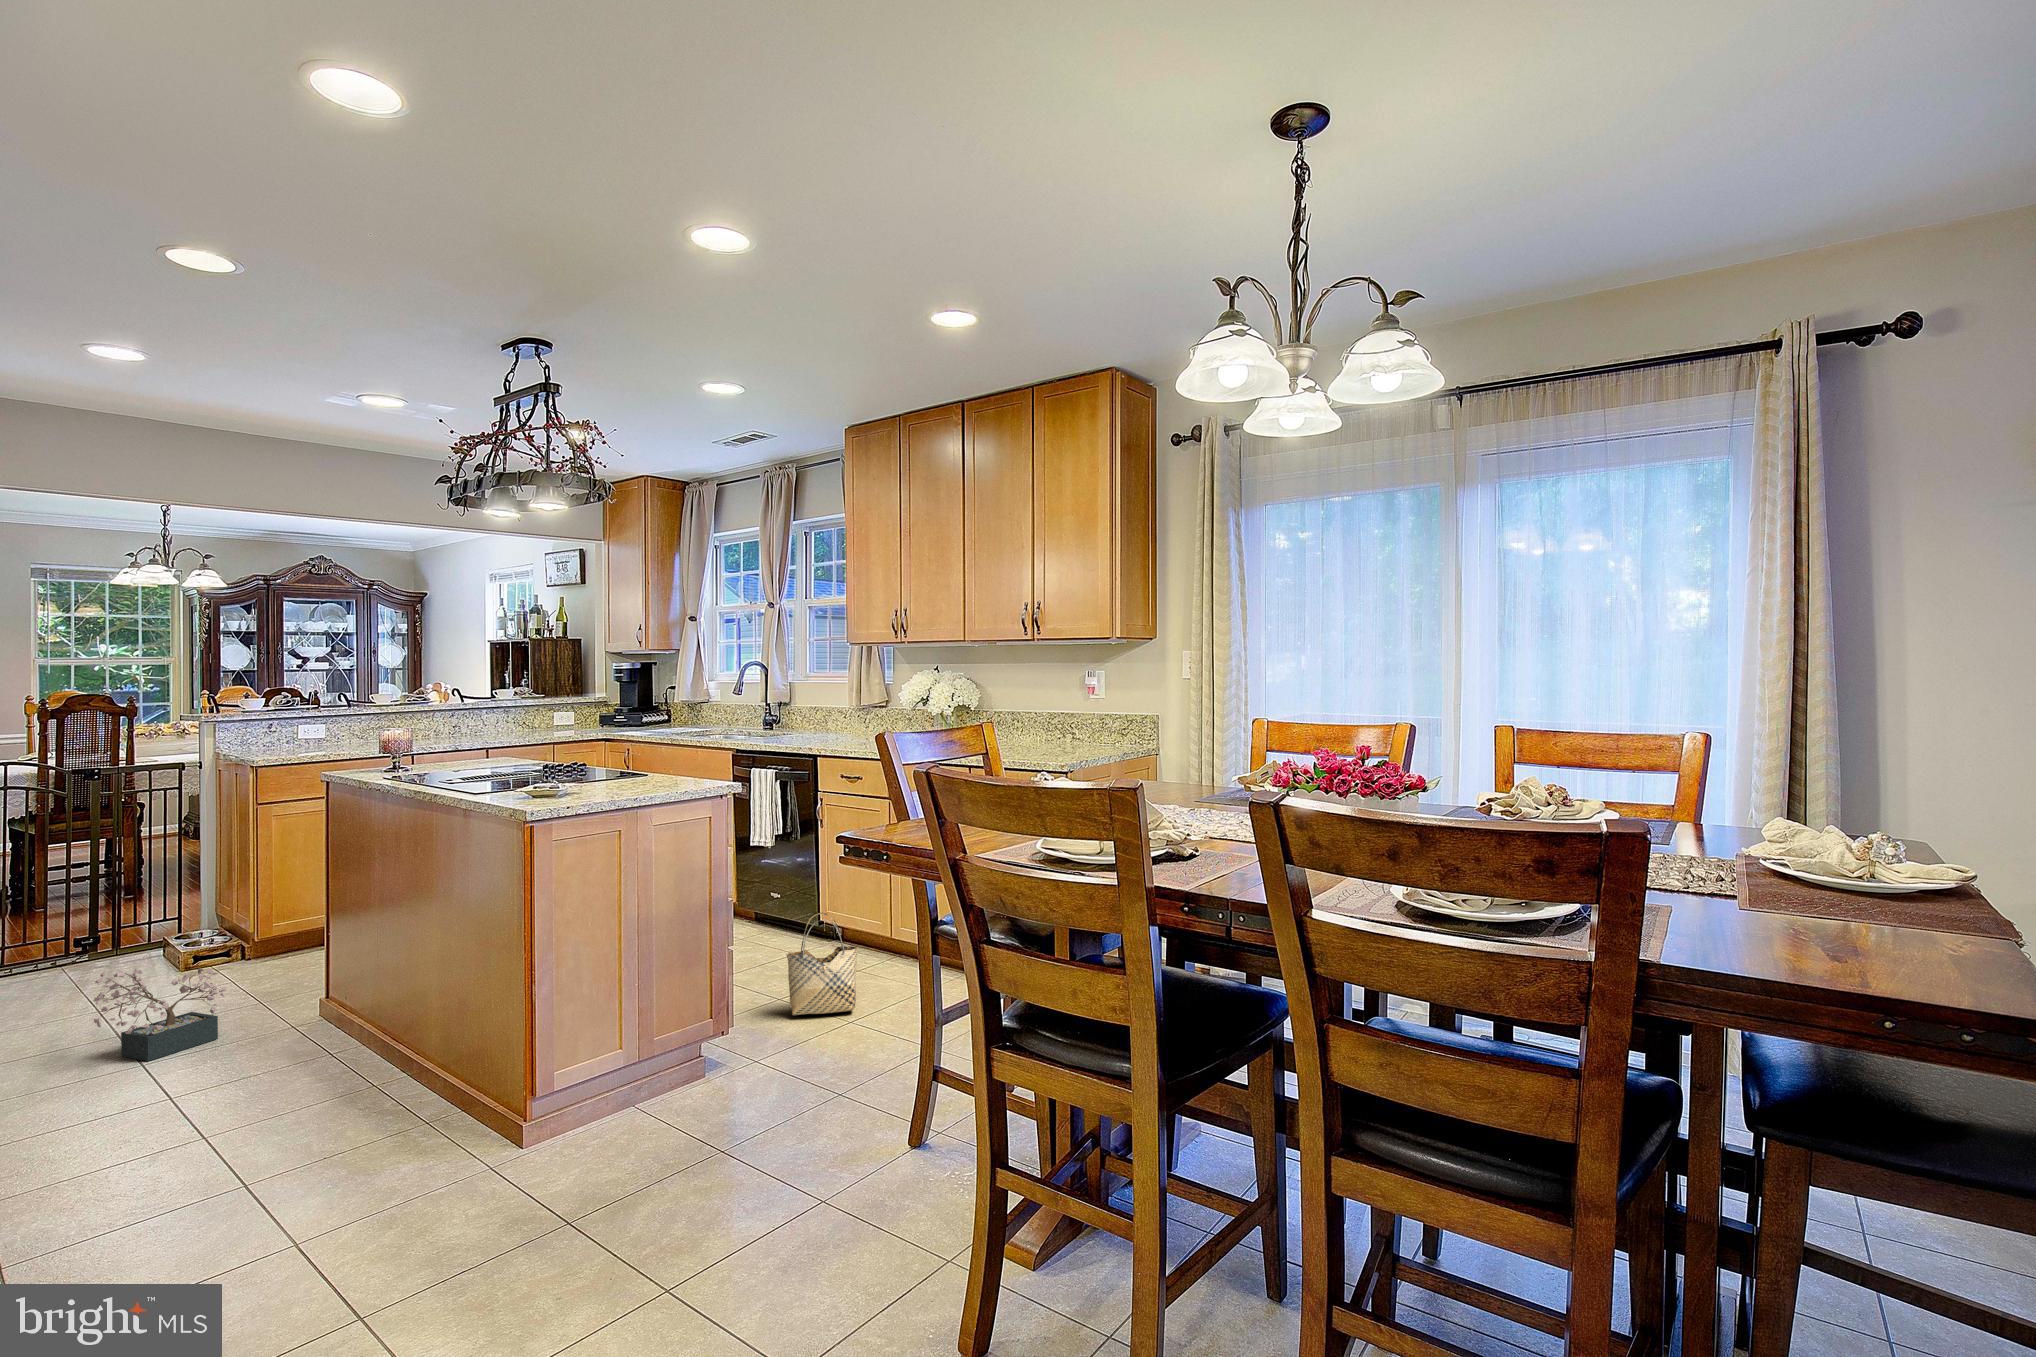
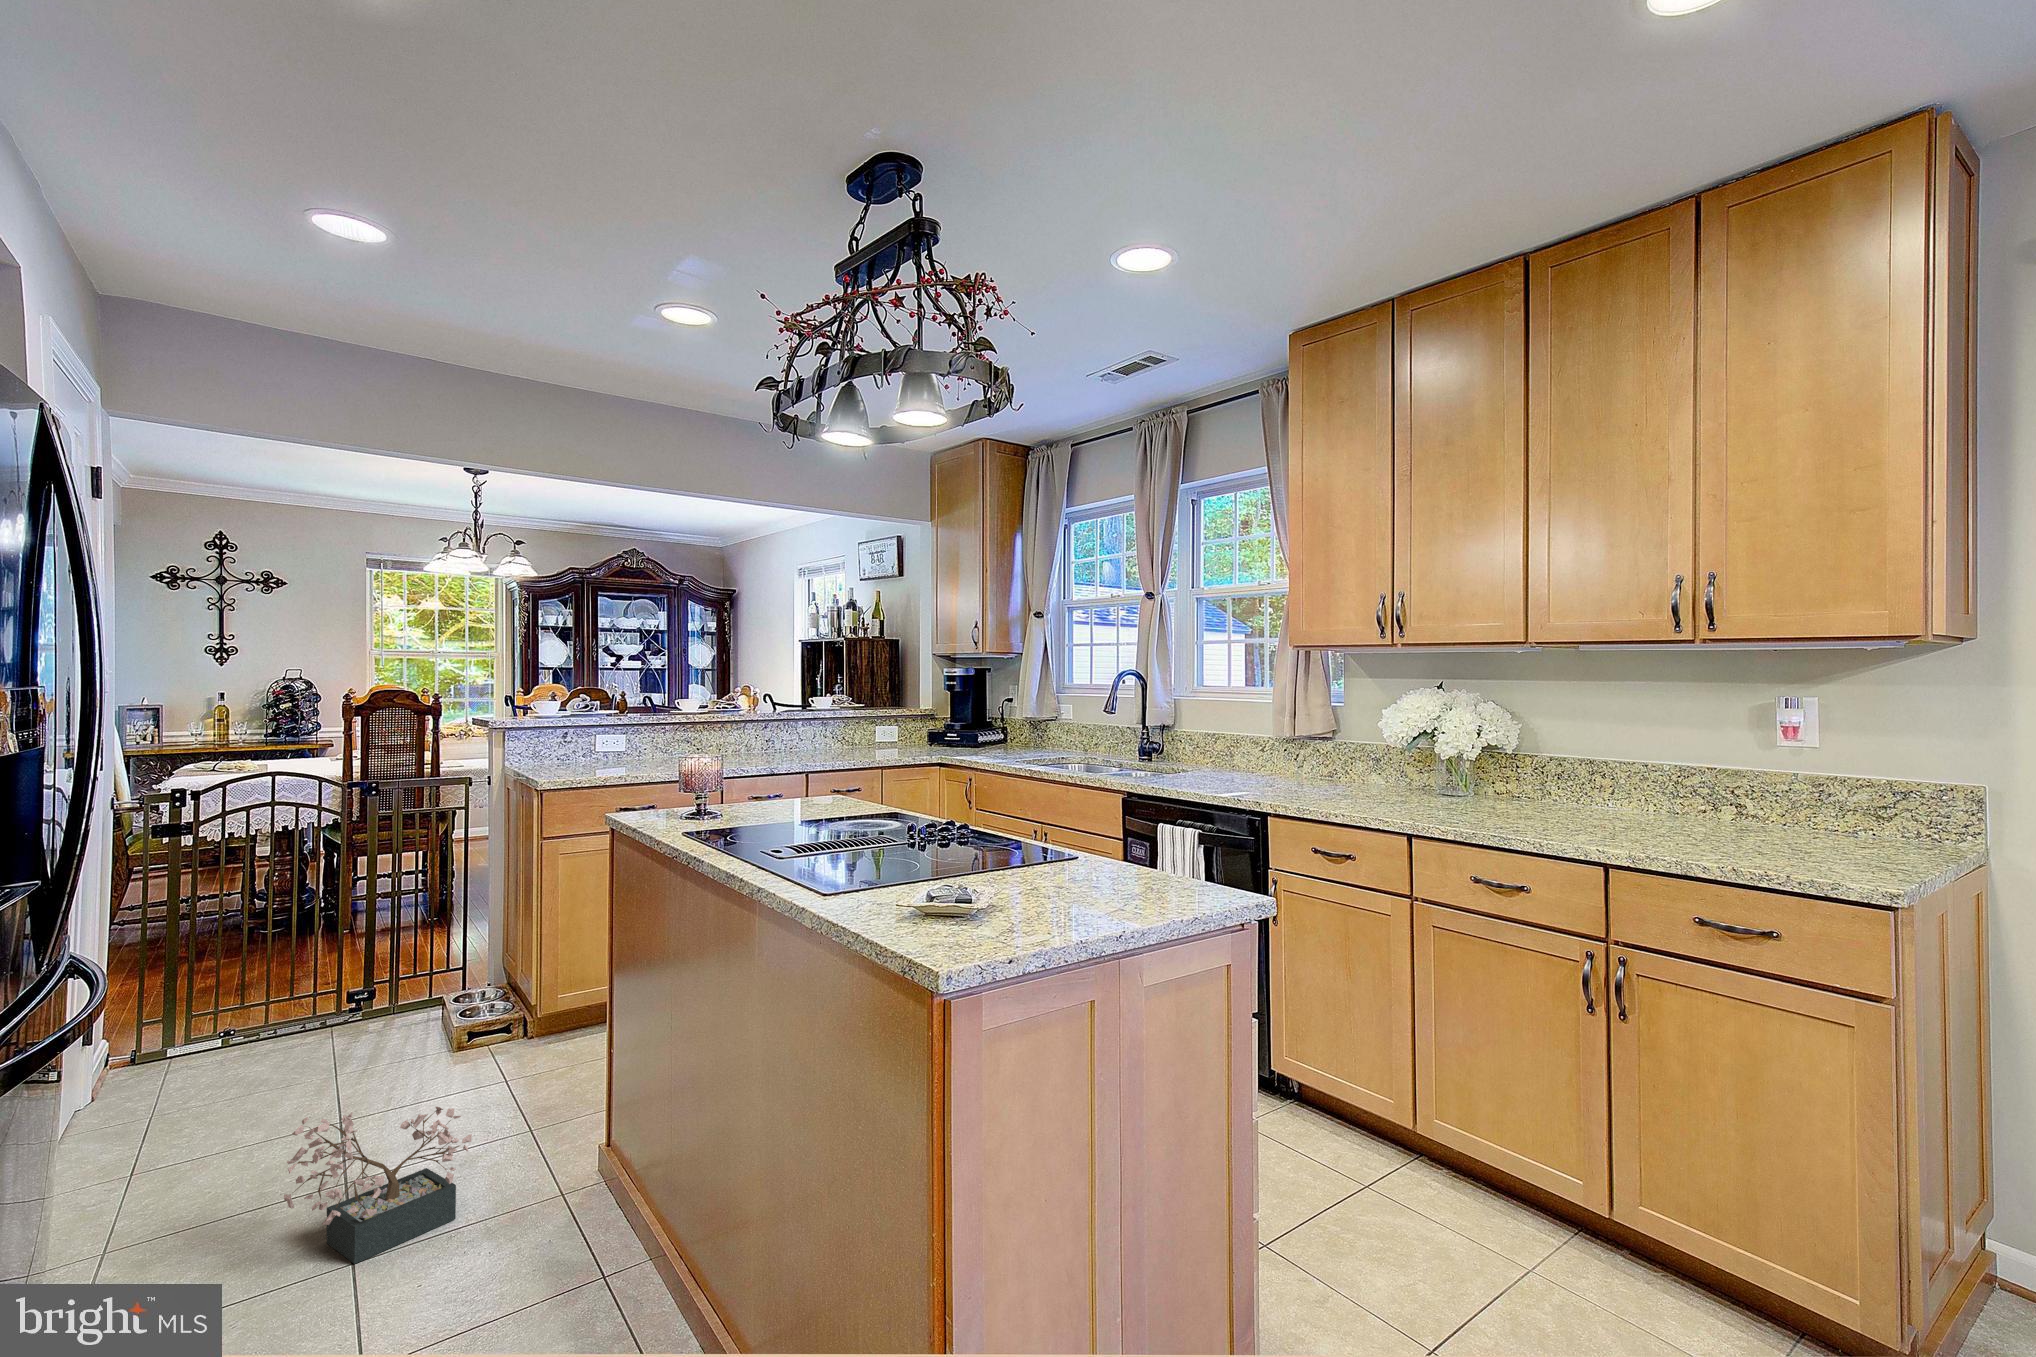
woven basket: present [786,913,858,1015] -> none [1312,1115,1439,1313]

